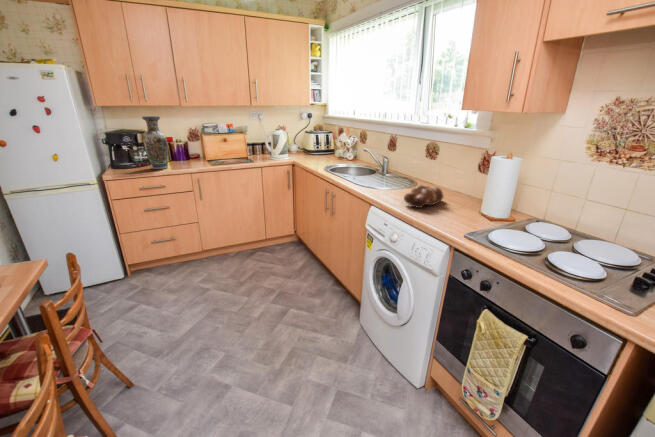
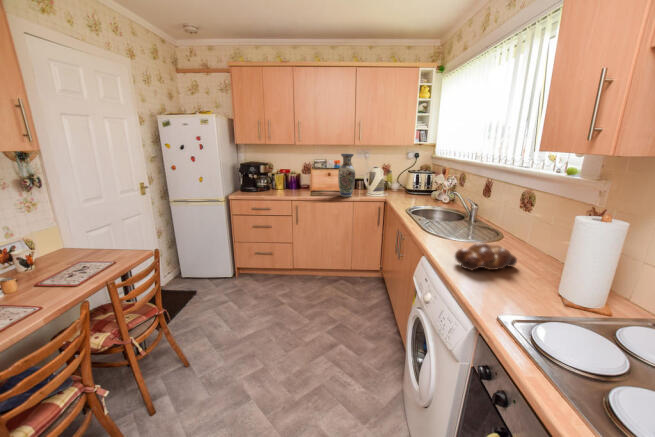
vase: present [142,116,168,169] -> present [338,153,355,197]

